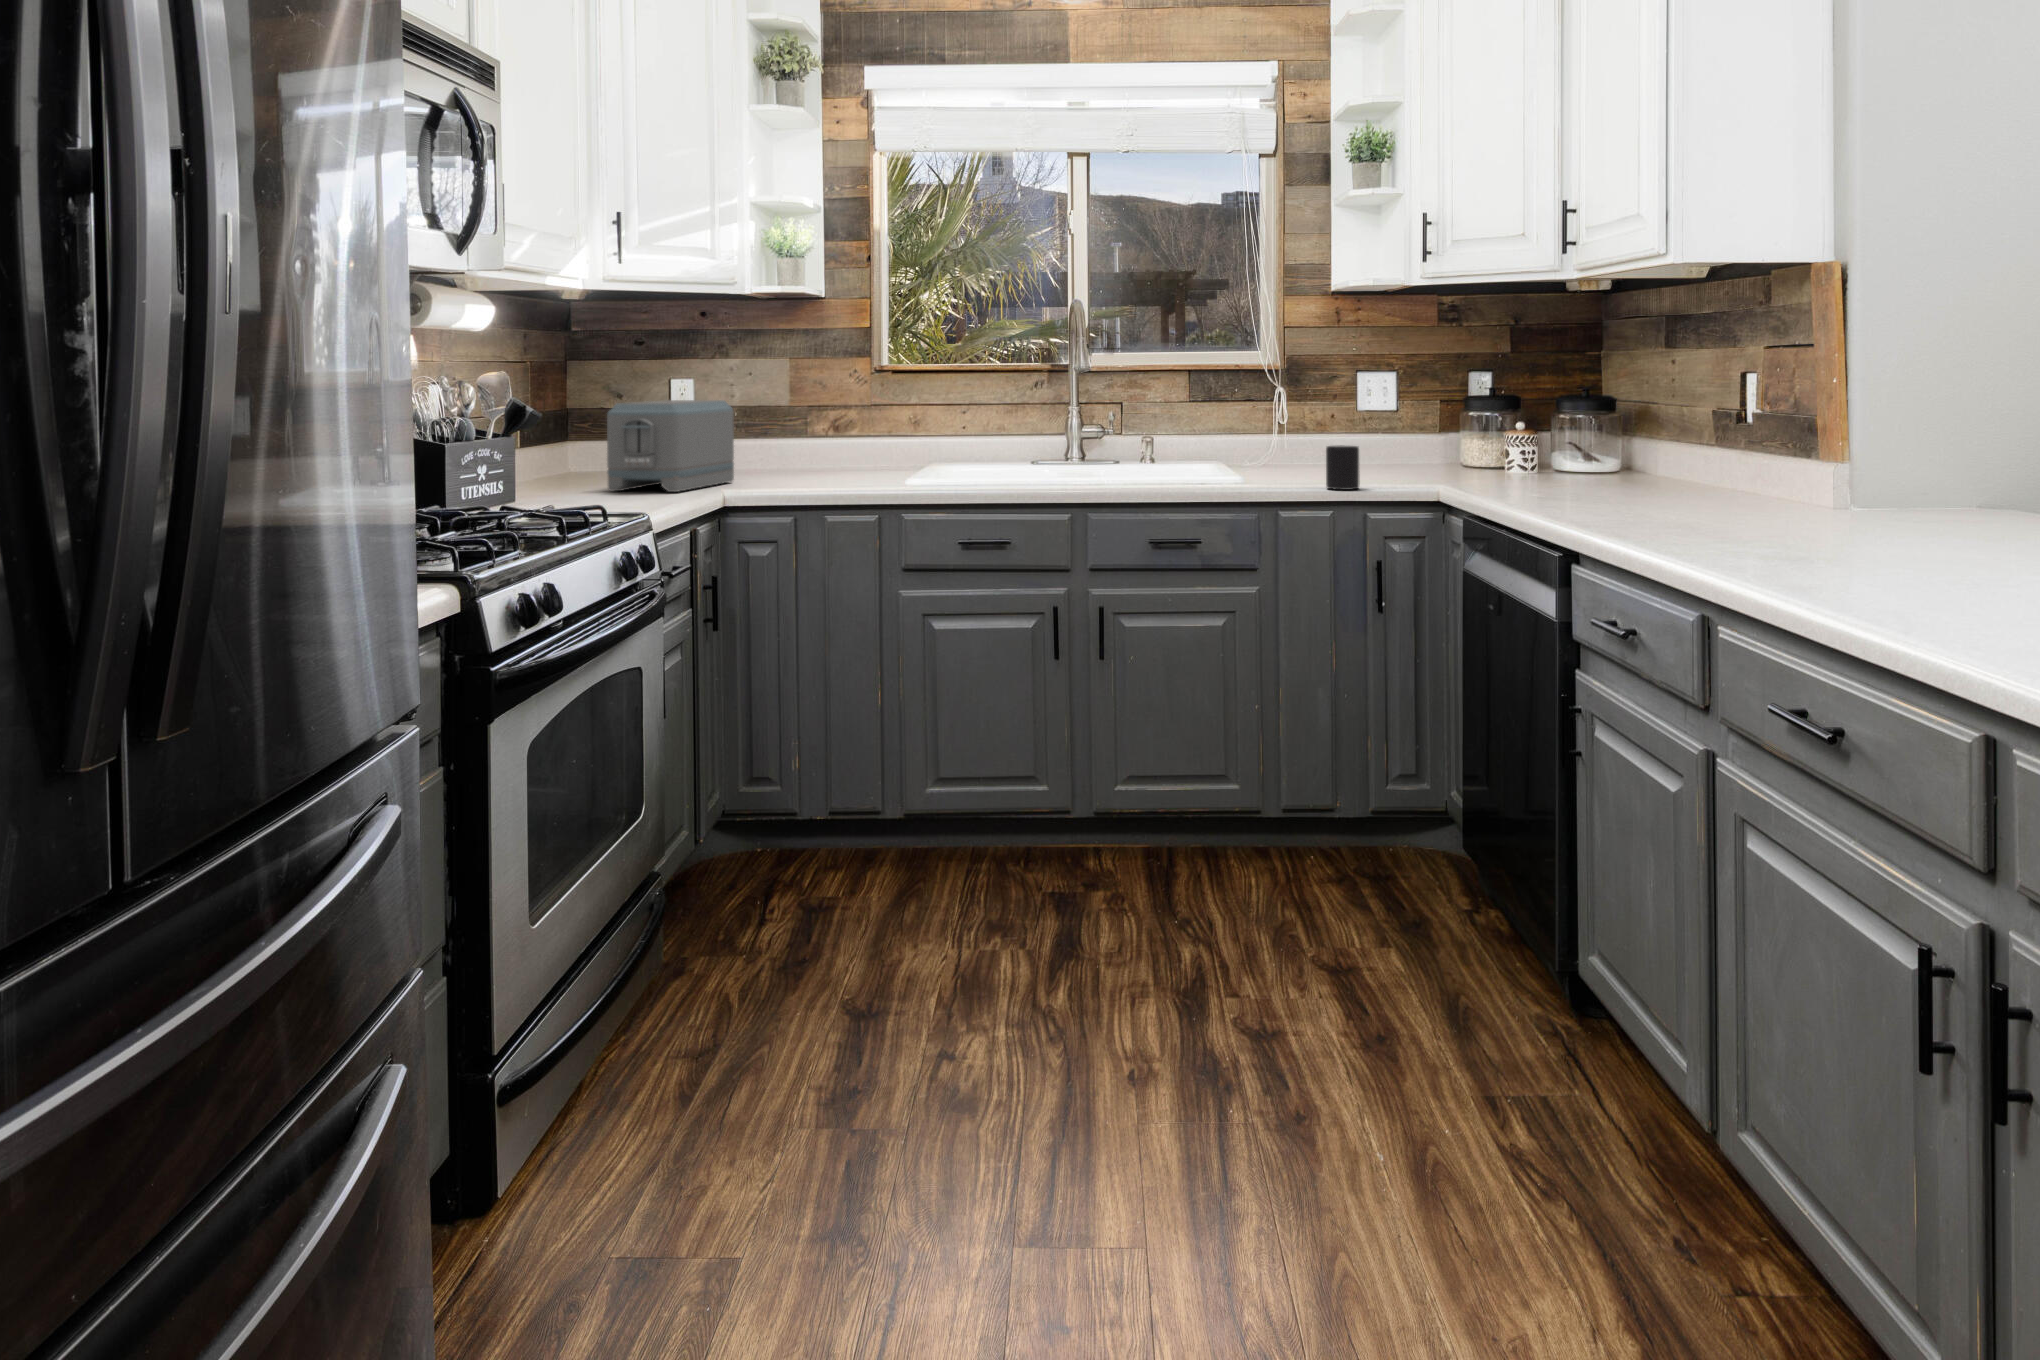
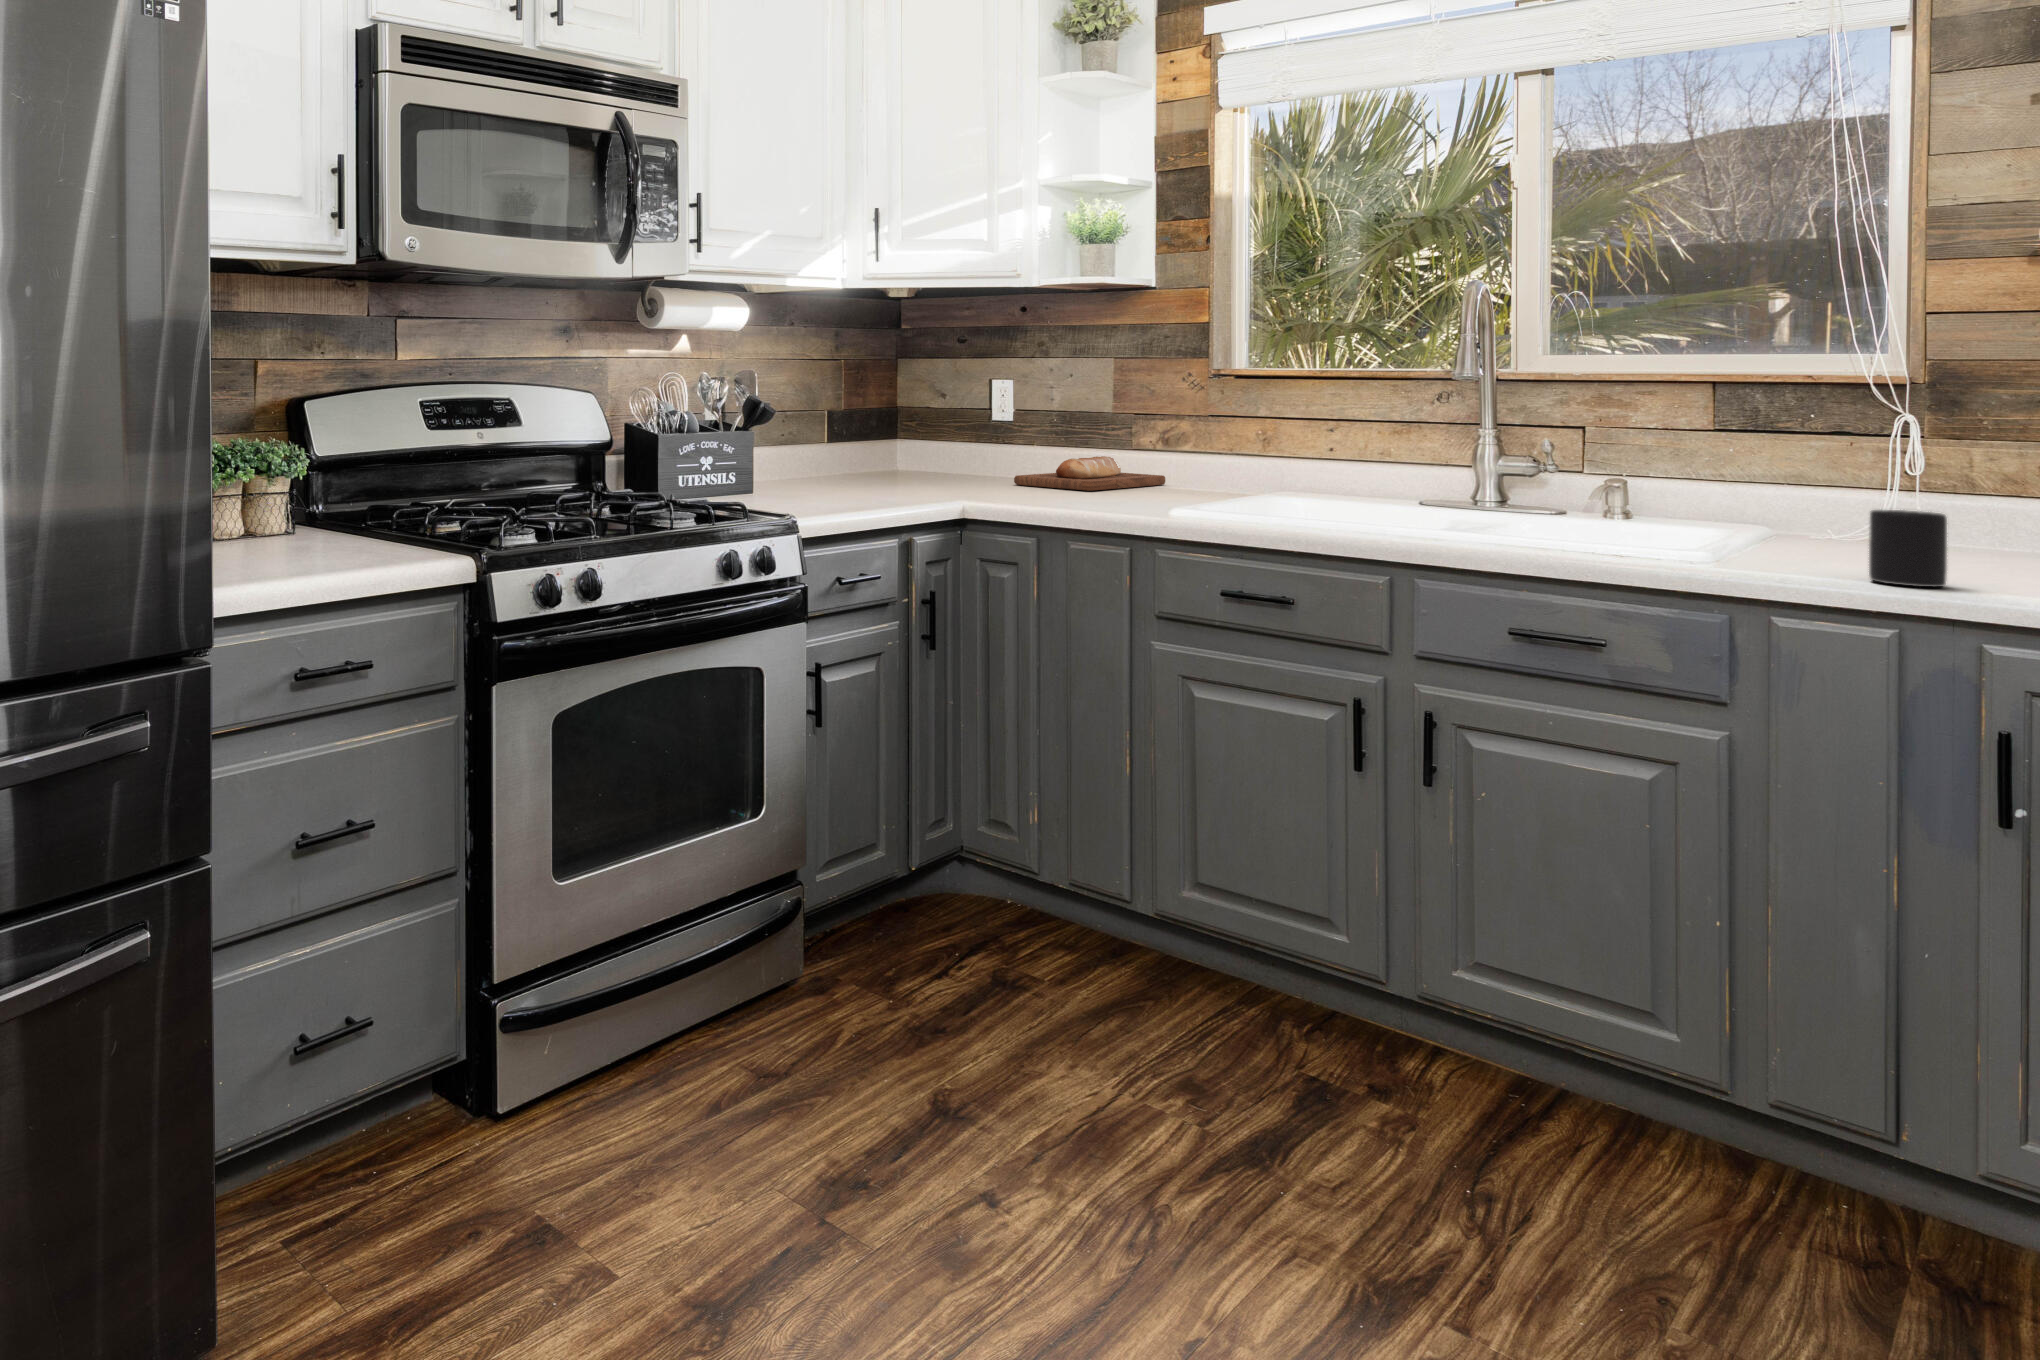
toaster: present [607,400,734,492] -> none [849,399,1001,495]
bread loaf: none [723,445,828,475] -> present [1014,456,1165,491]

